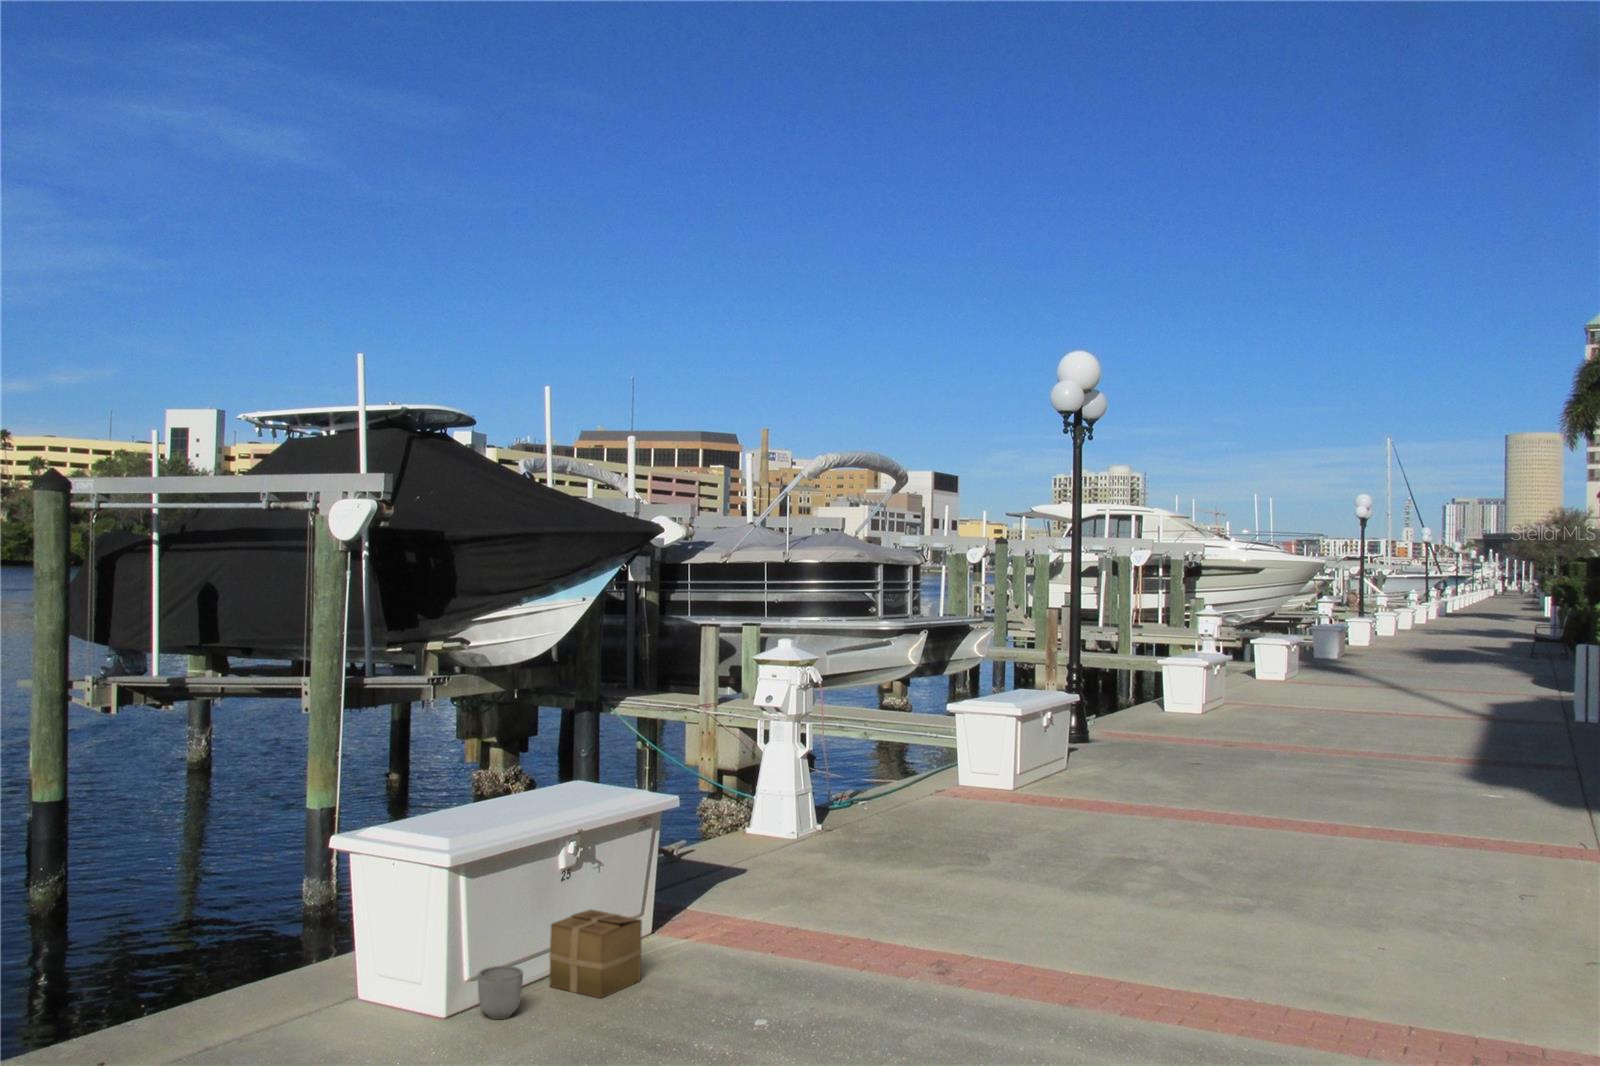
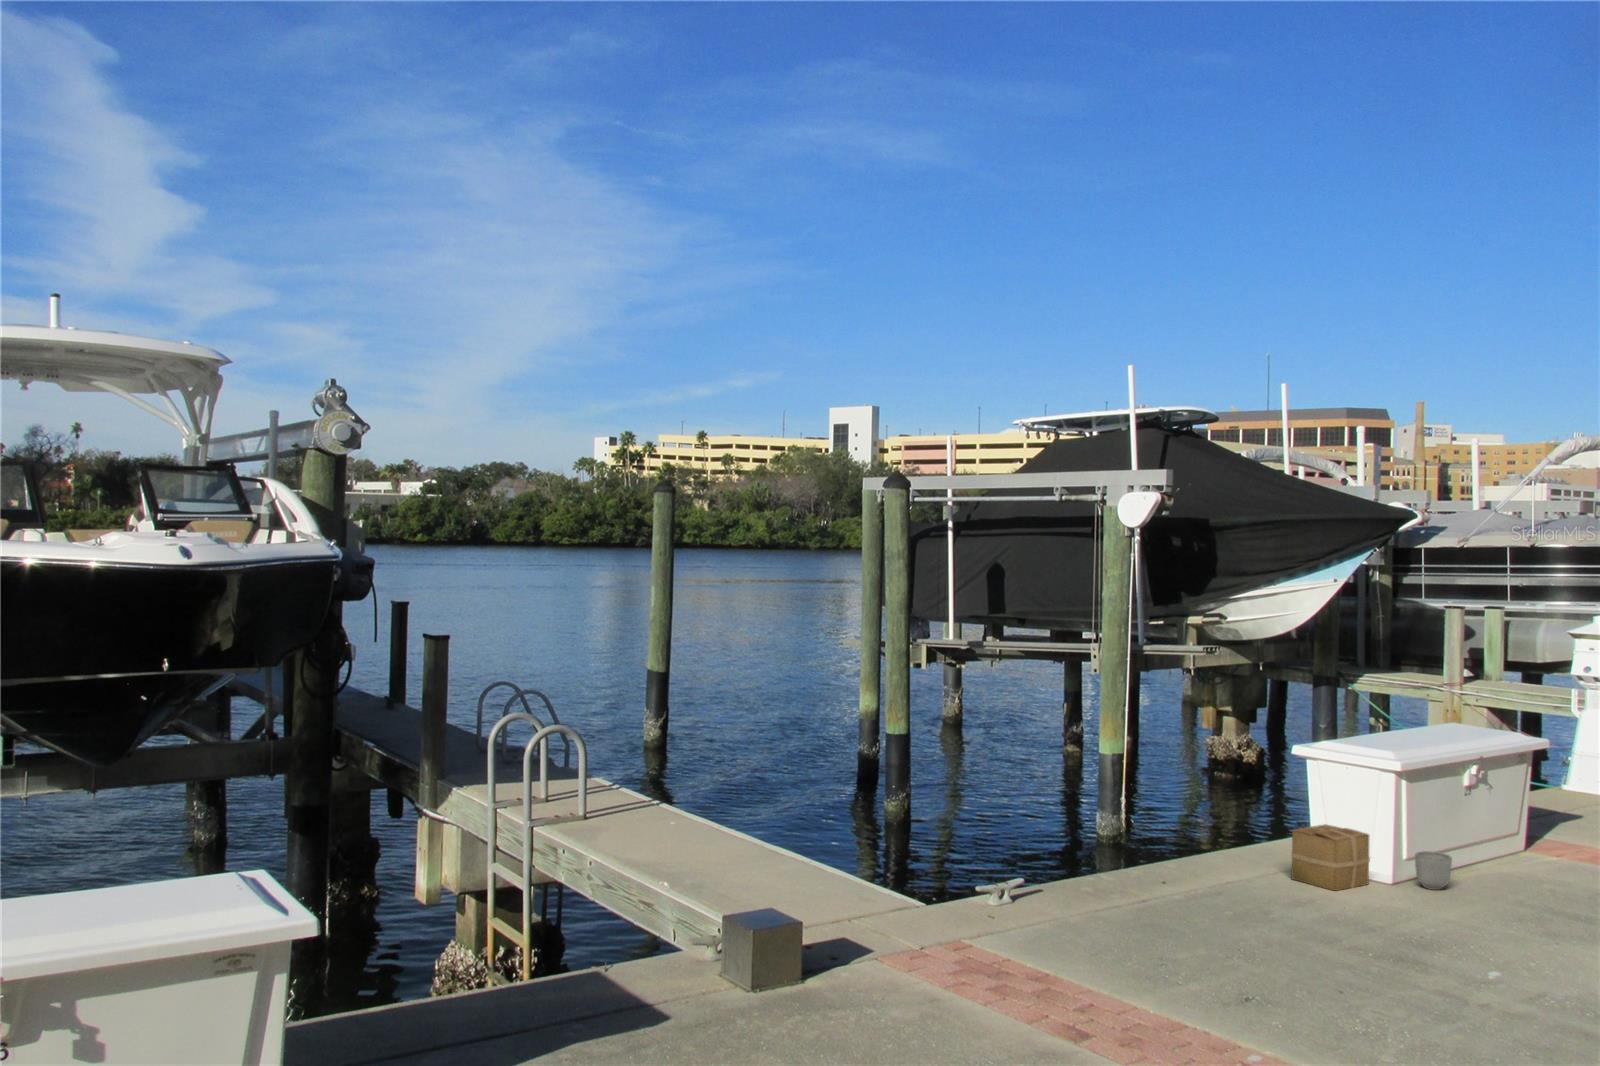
cardboard box: present [549,910,642,998] -> present [1291,824,1370,891]

